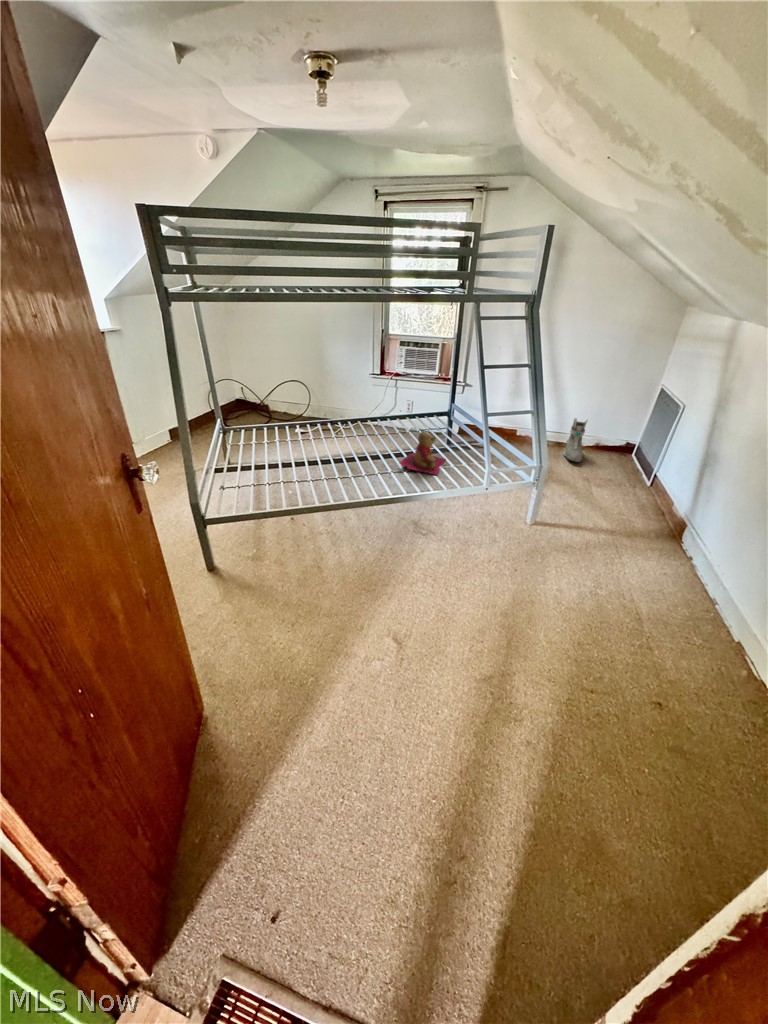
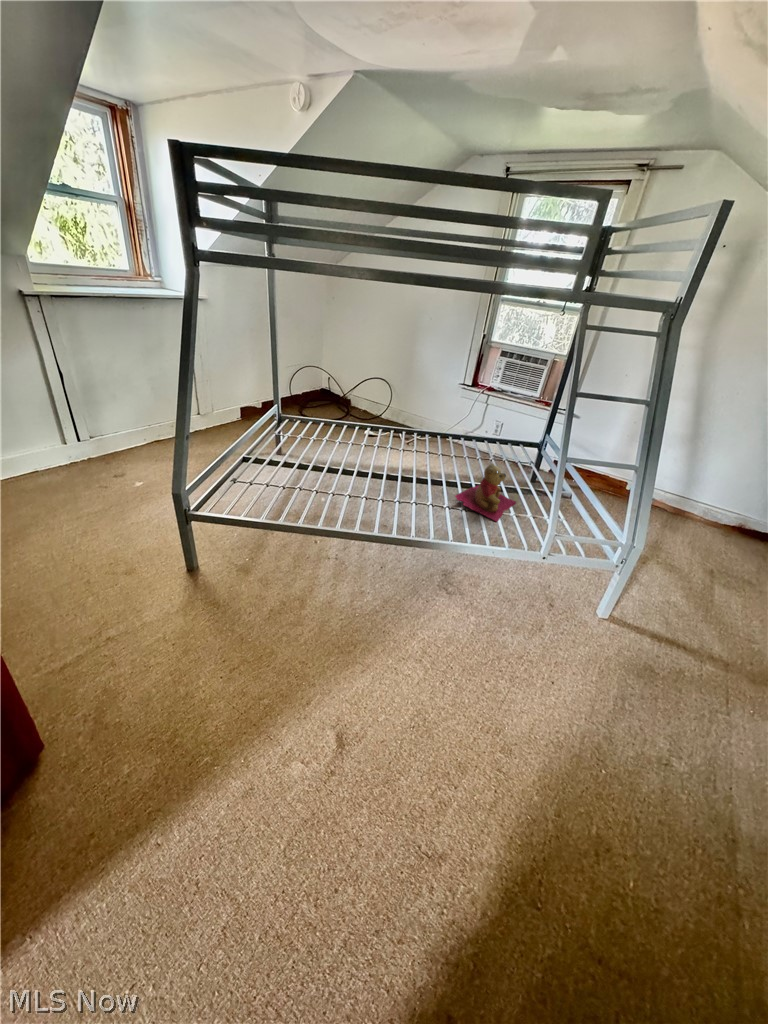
sneaker: present [563,418,587,462] -> none [682,482,730,540]

